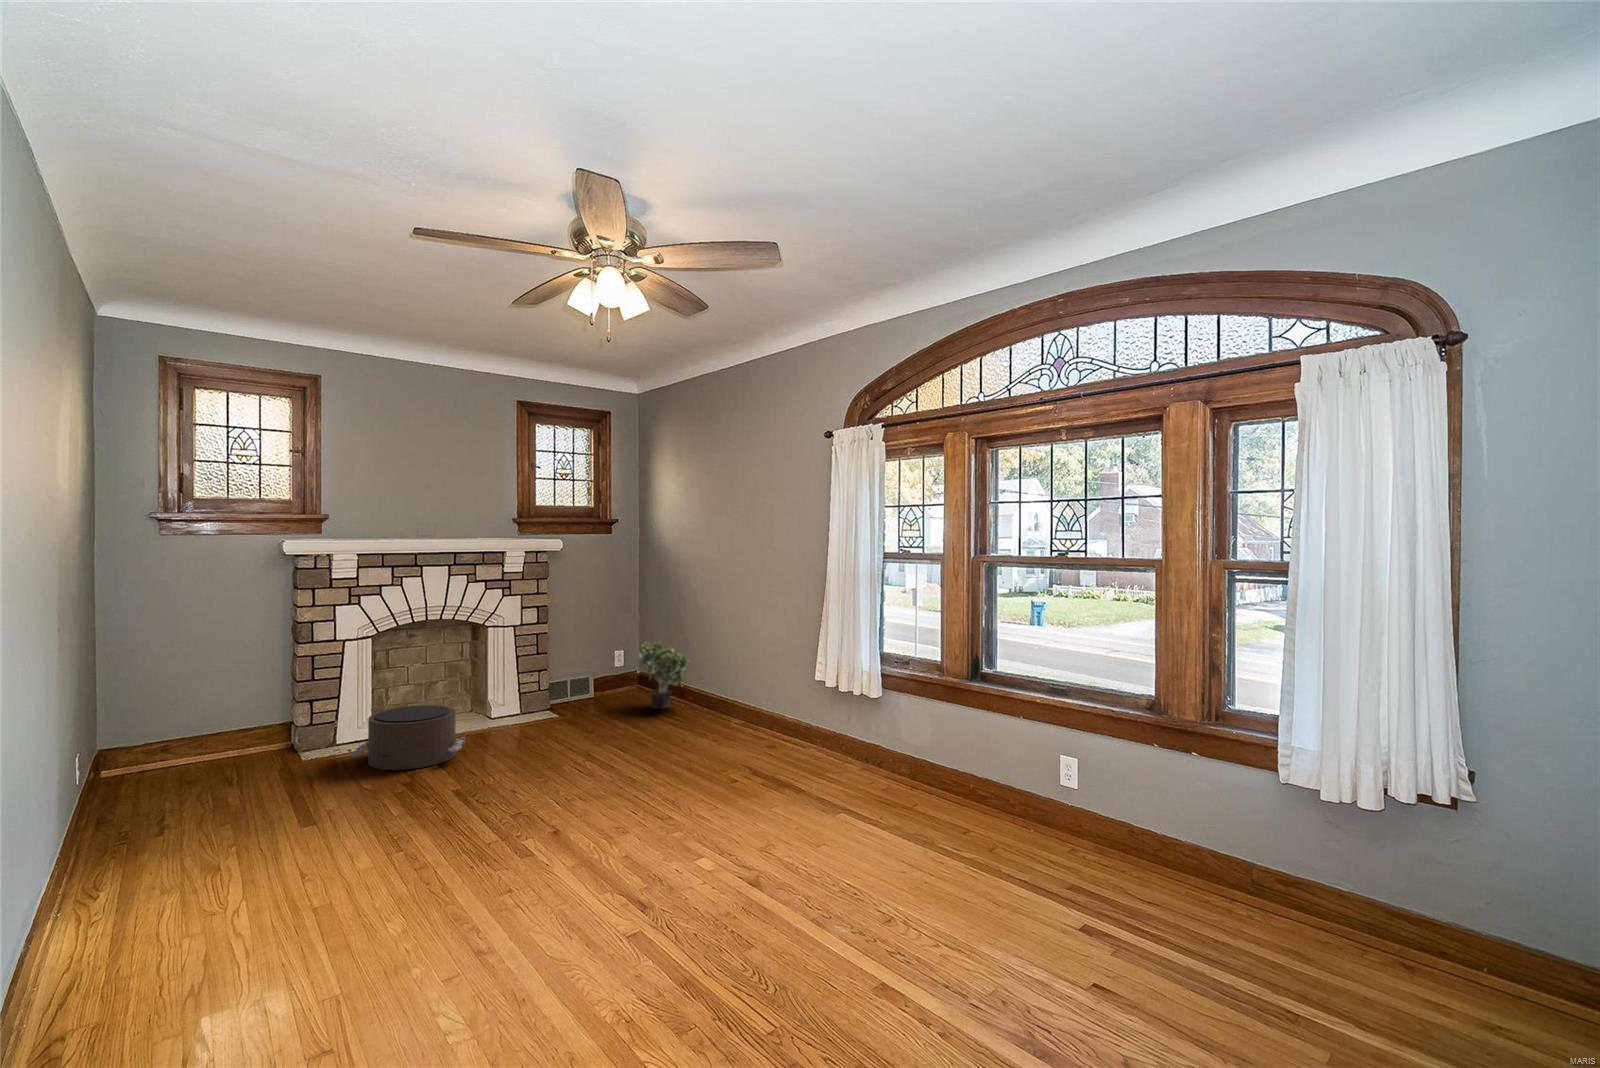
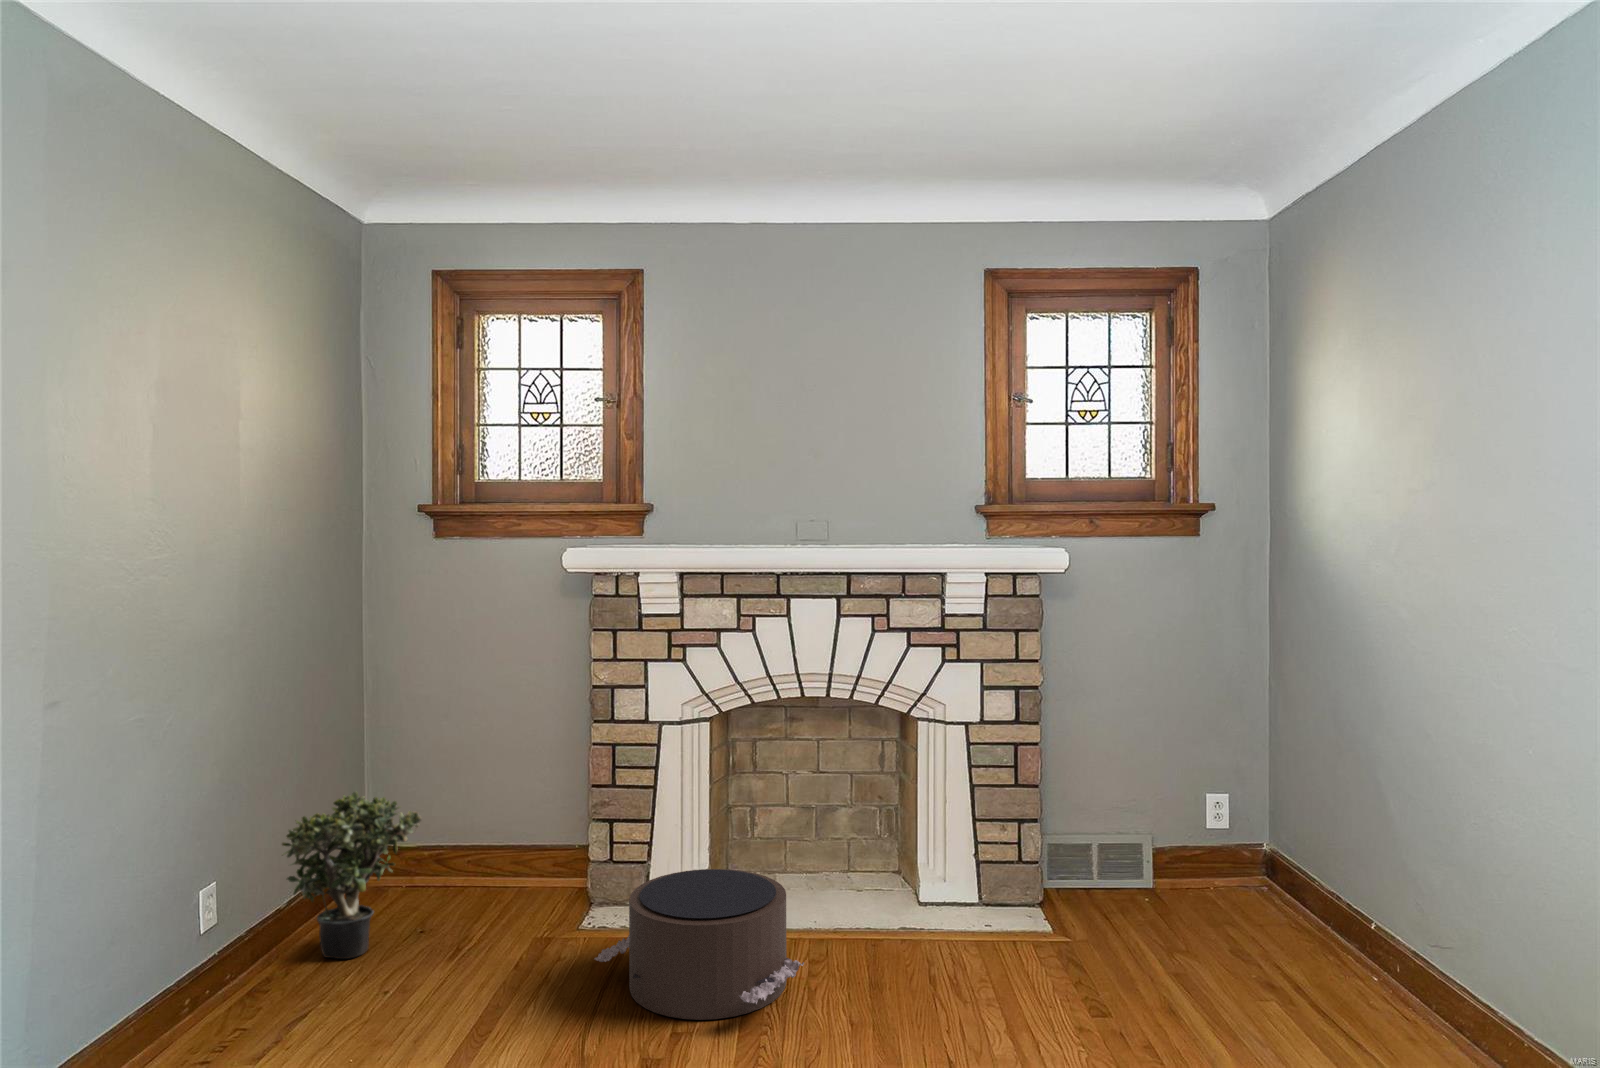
potted plant: present [638,641,688,709] -> present [282,792,422,959]

